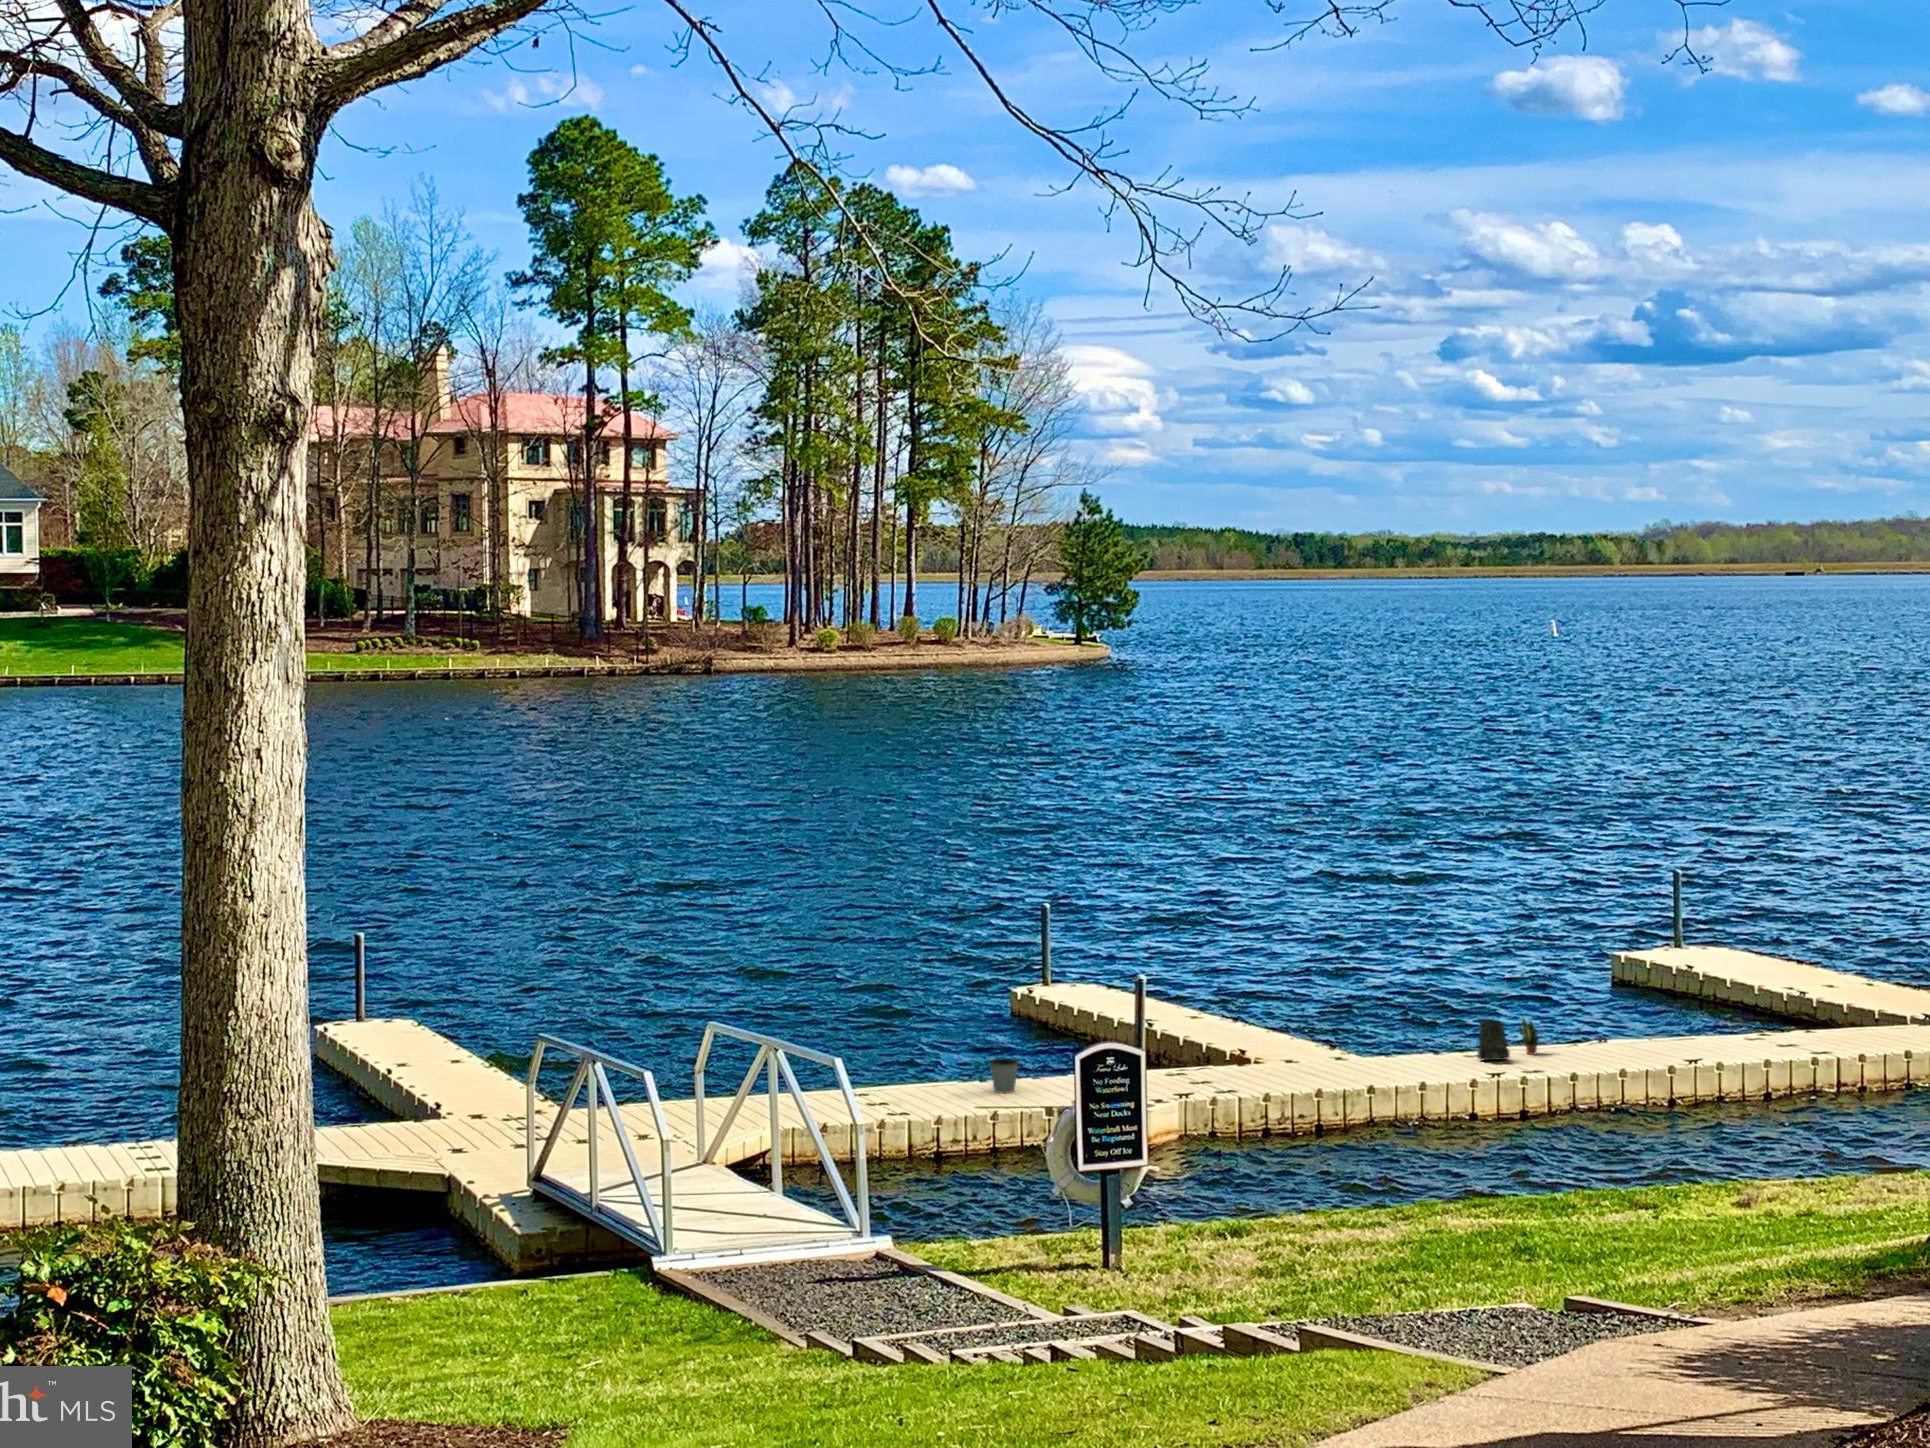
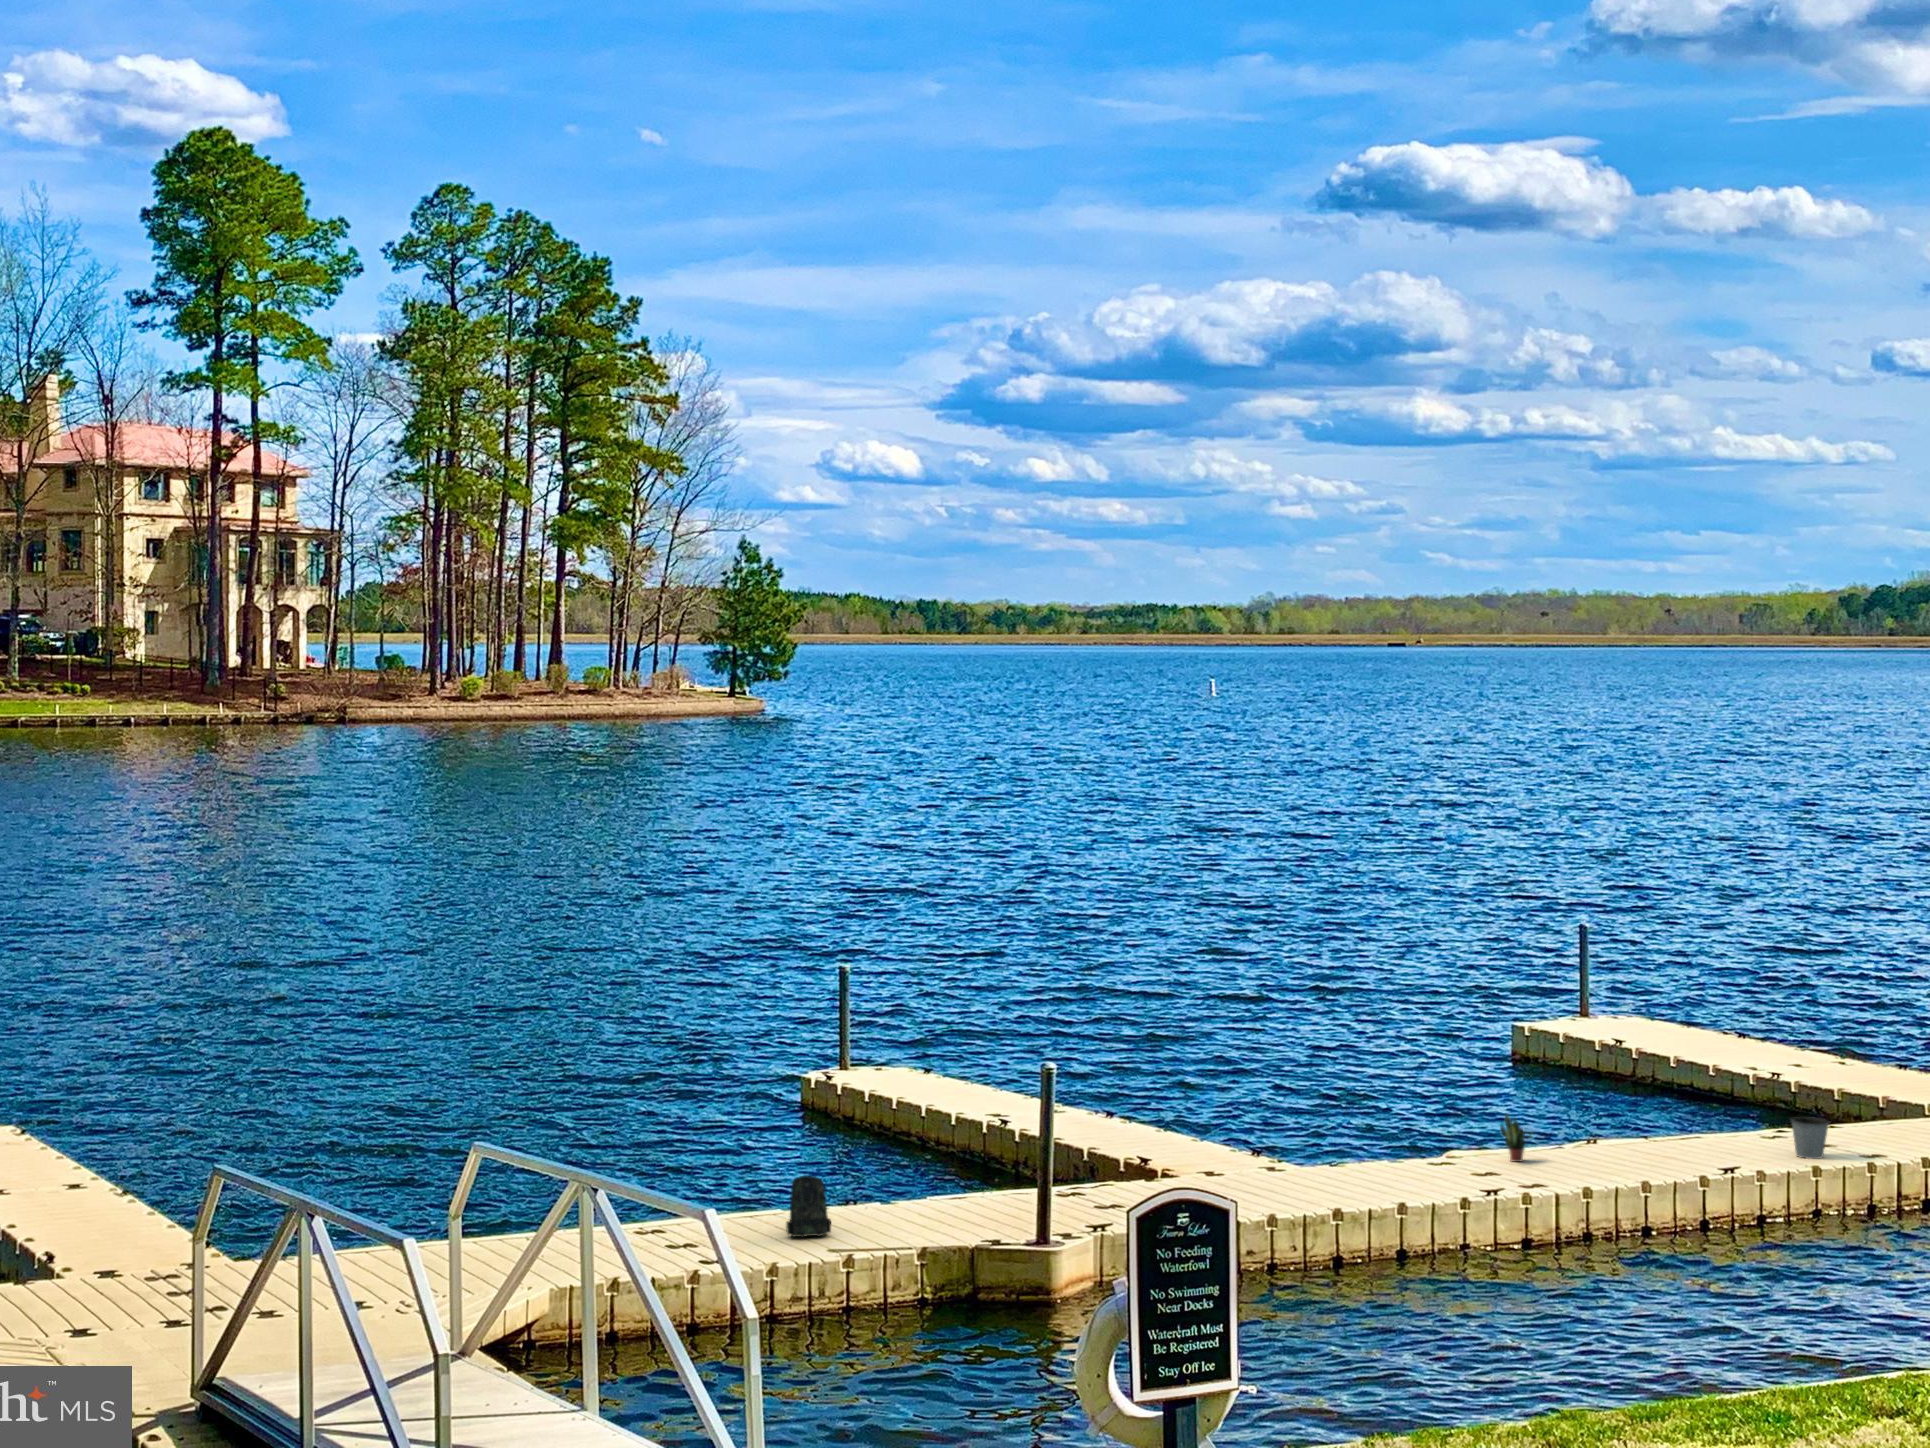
backpack: present [1478,1019,1510,1061] -> present [786,1175,831,1238]
bucket: present [990,1058,1018,1093] -> present [1790,1117,1829,1159]

